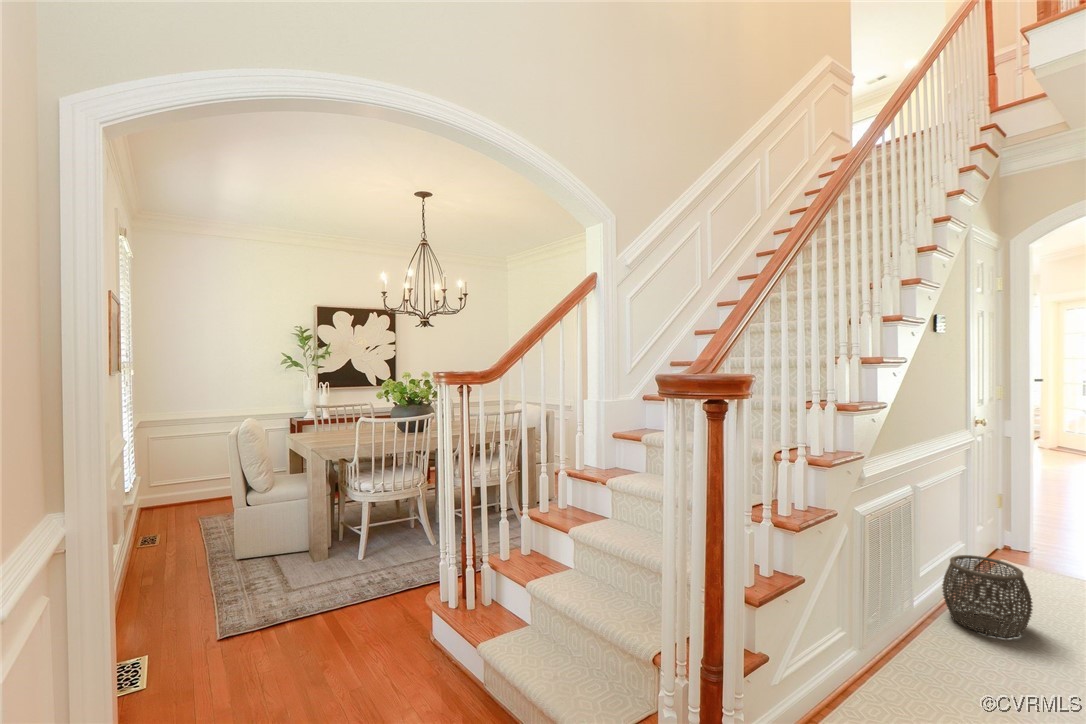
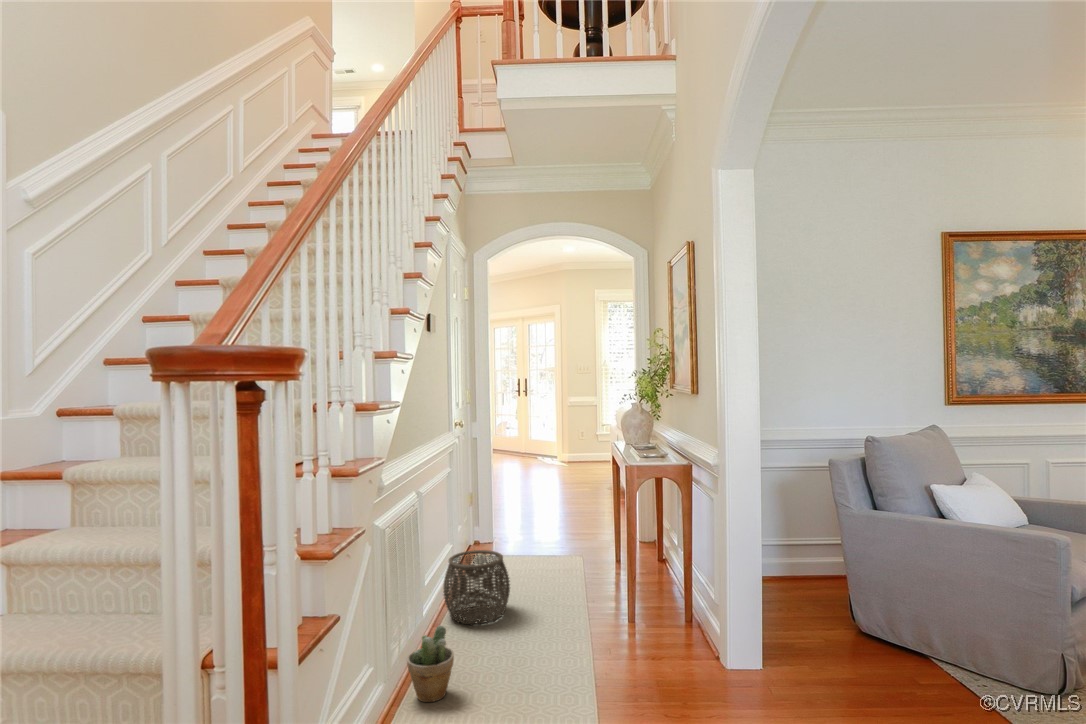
potted plant: none [885,620,939,690] -> present [407,625,454,702]

